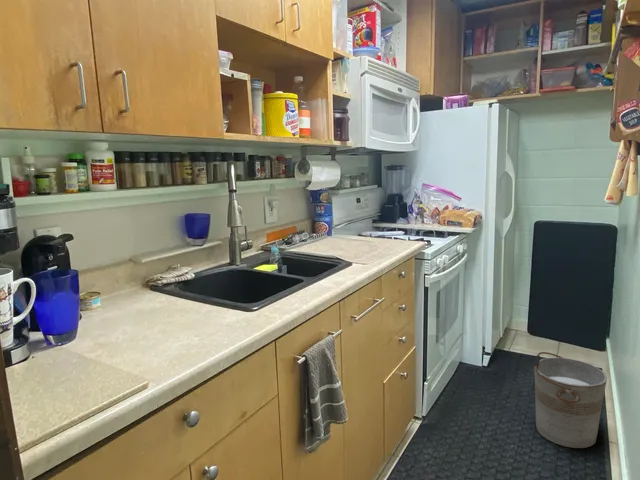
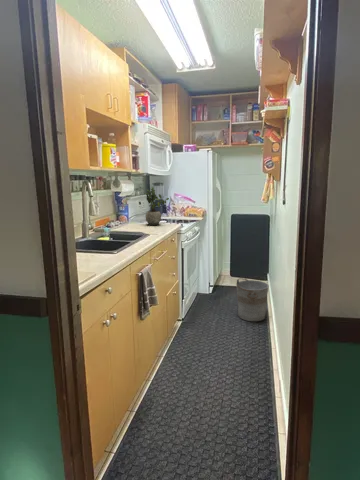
potted plant: none [358,173,403,242] -> present [145,187,169,225]

